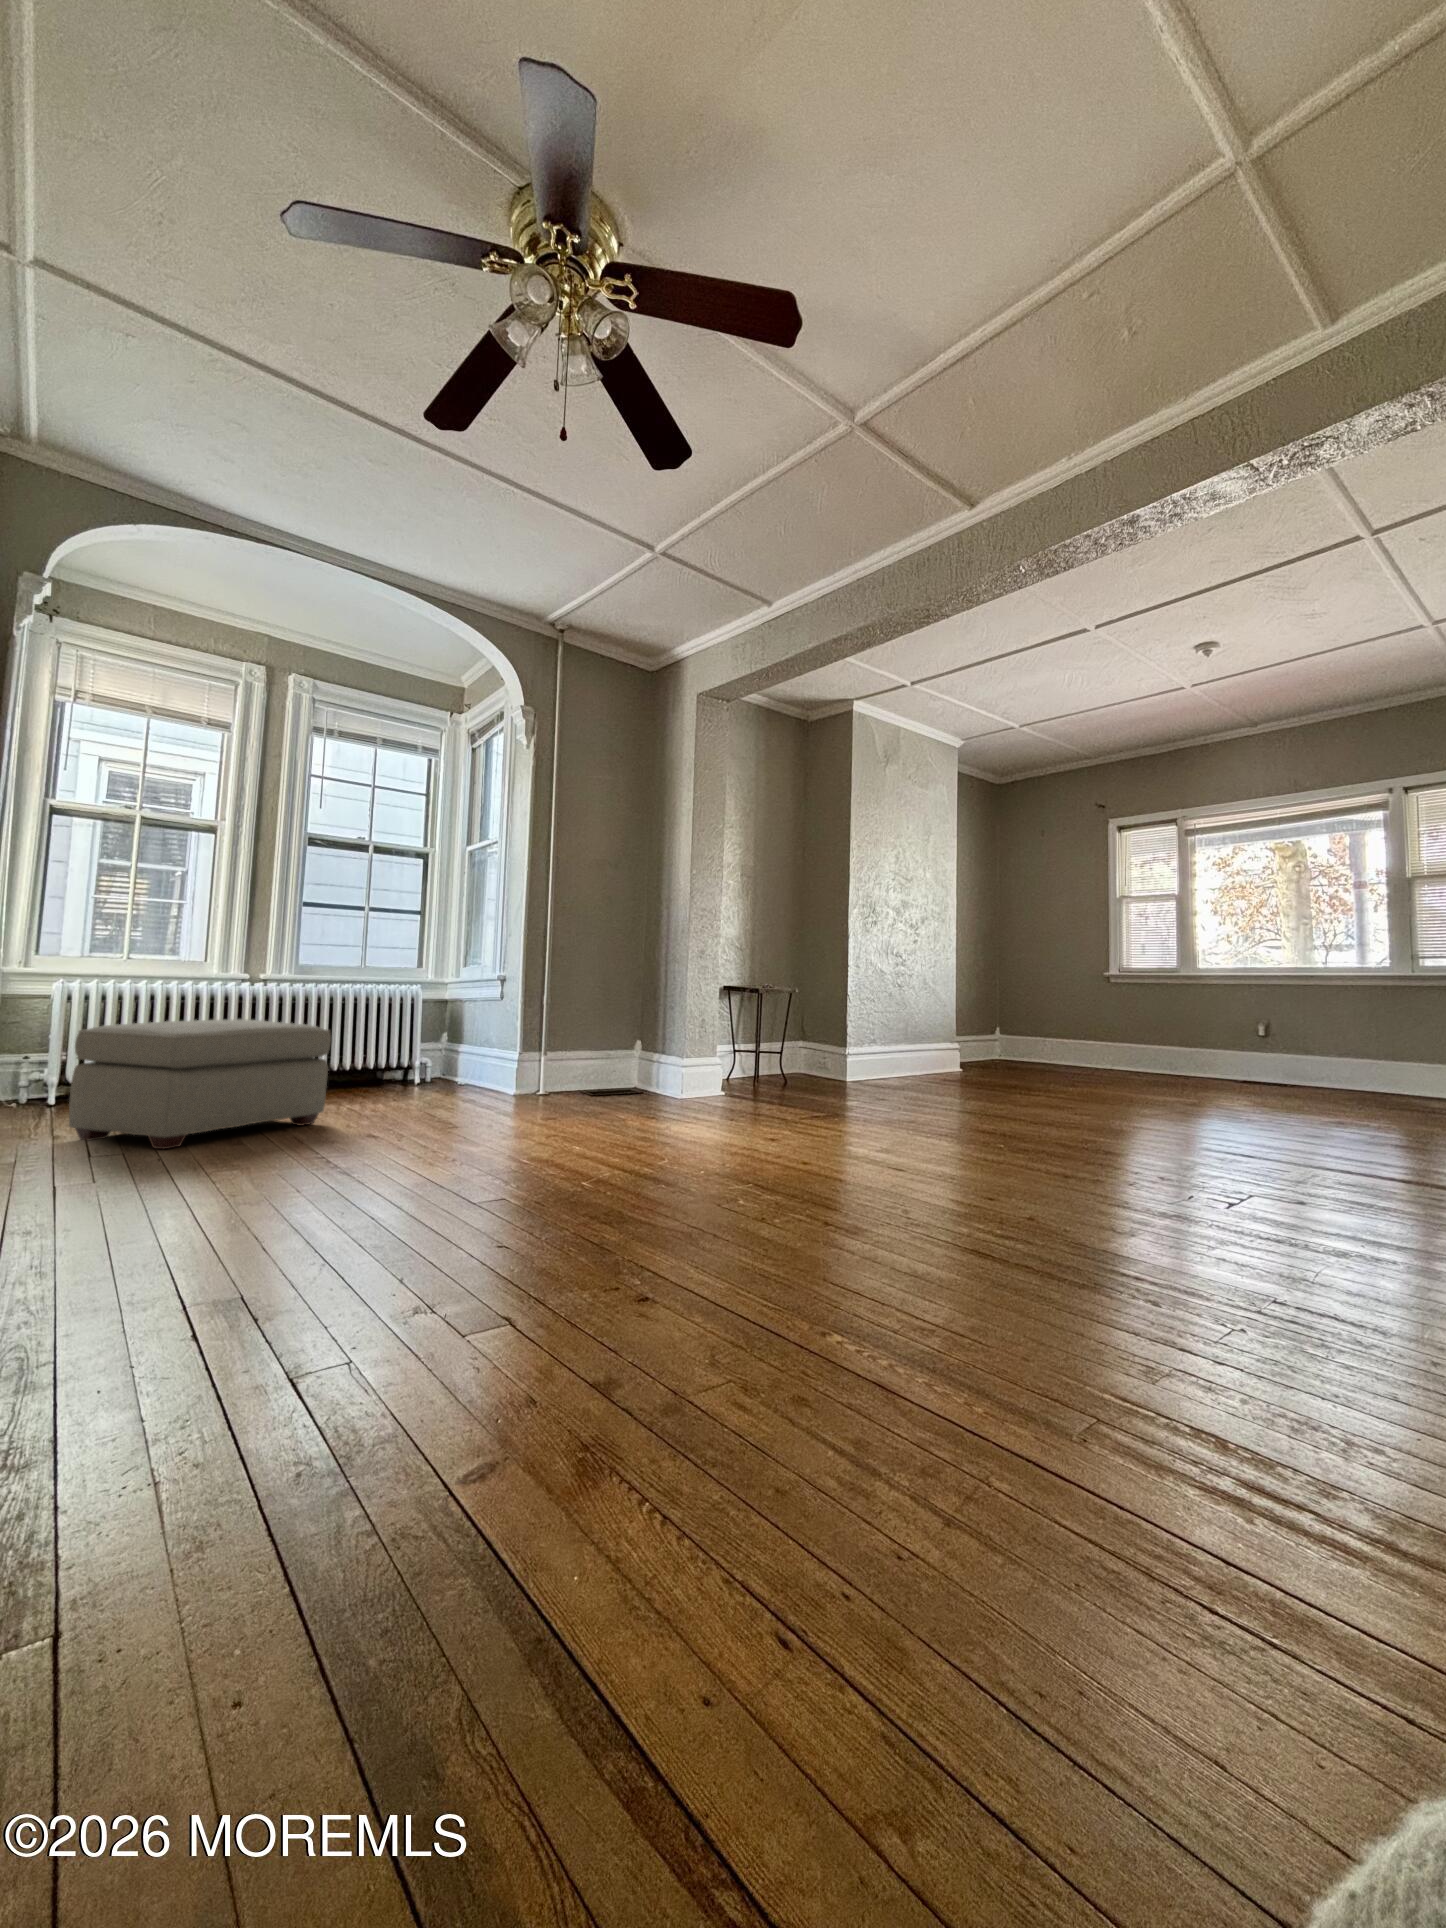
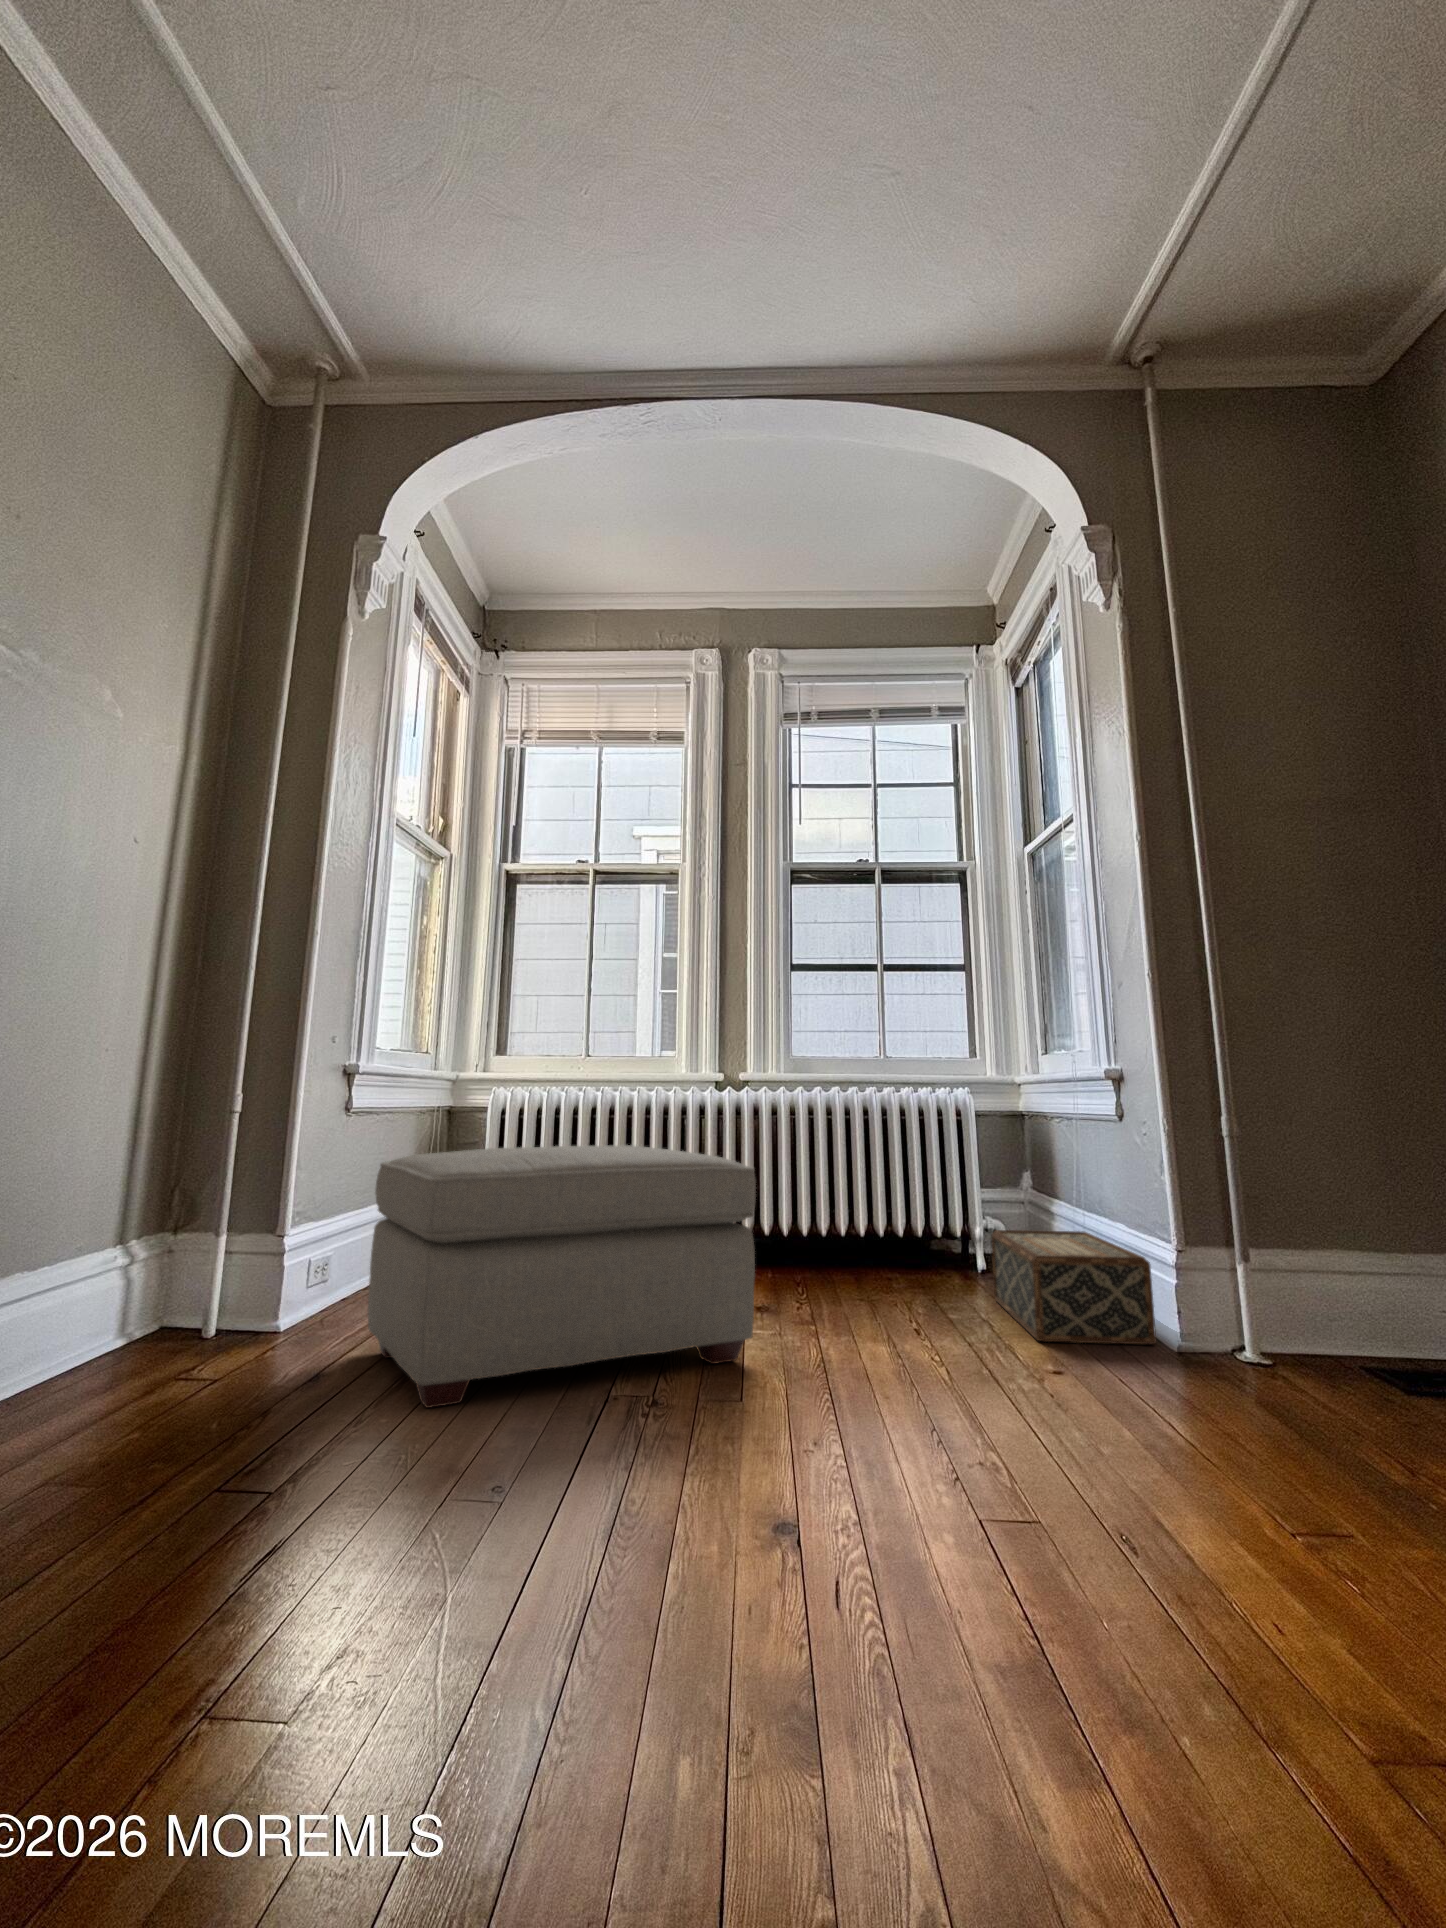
woven basket: none [431,1060,512,1107] -> present [992,1230,1156,1344]

